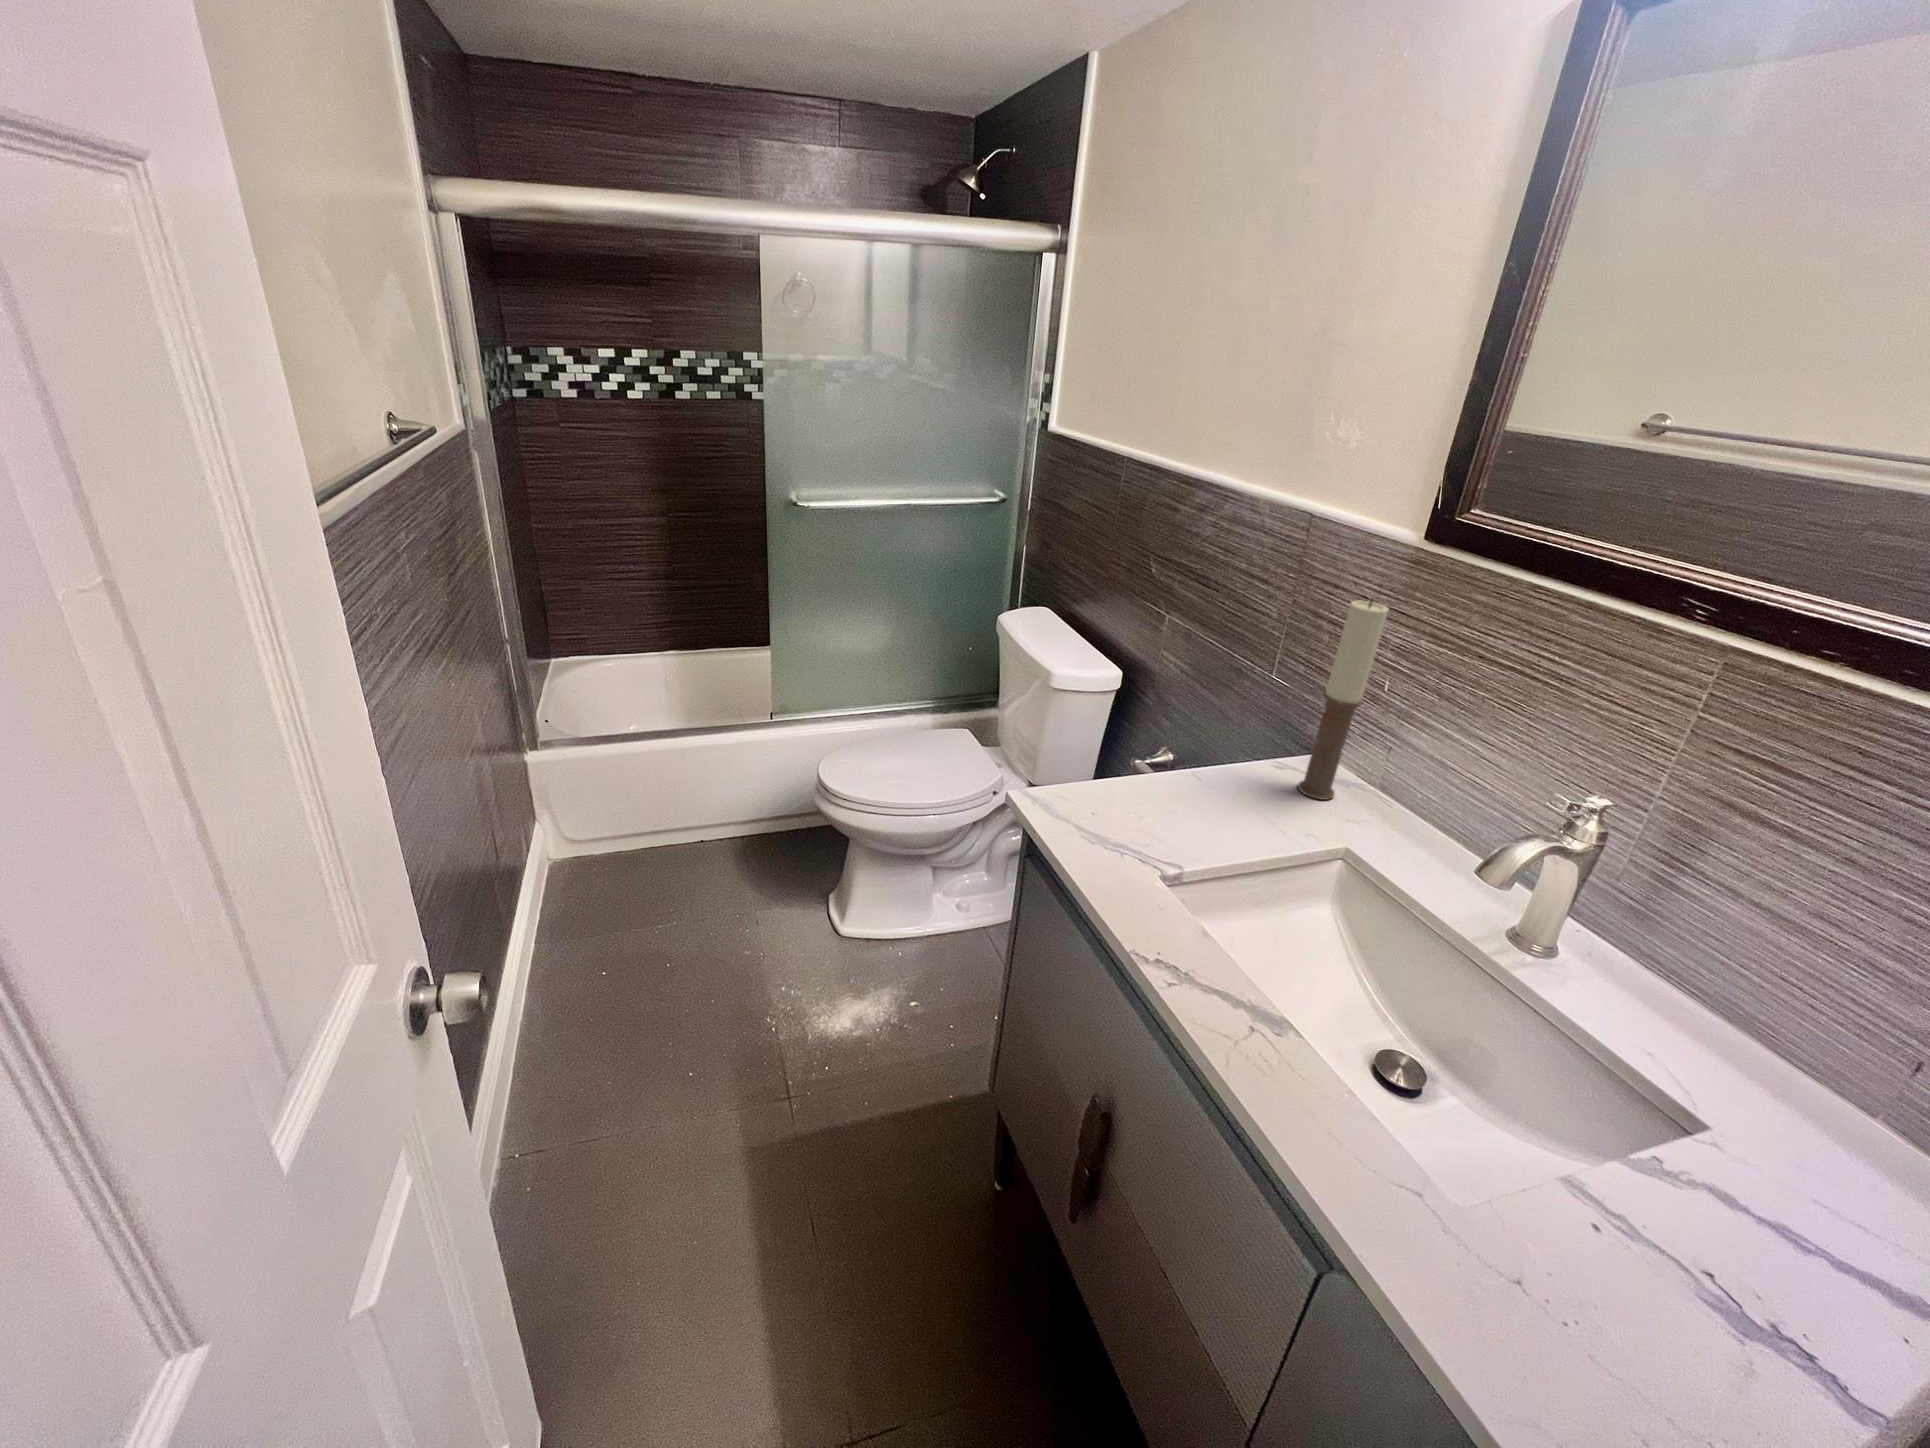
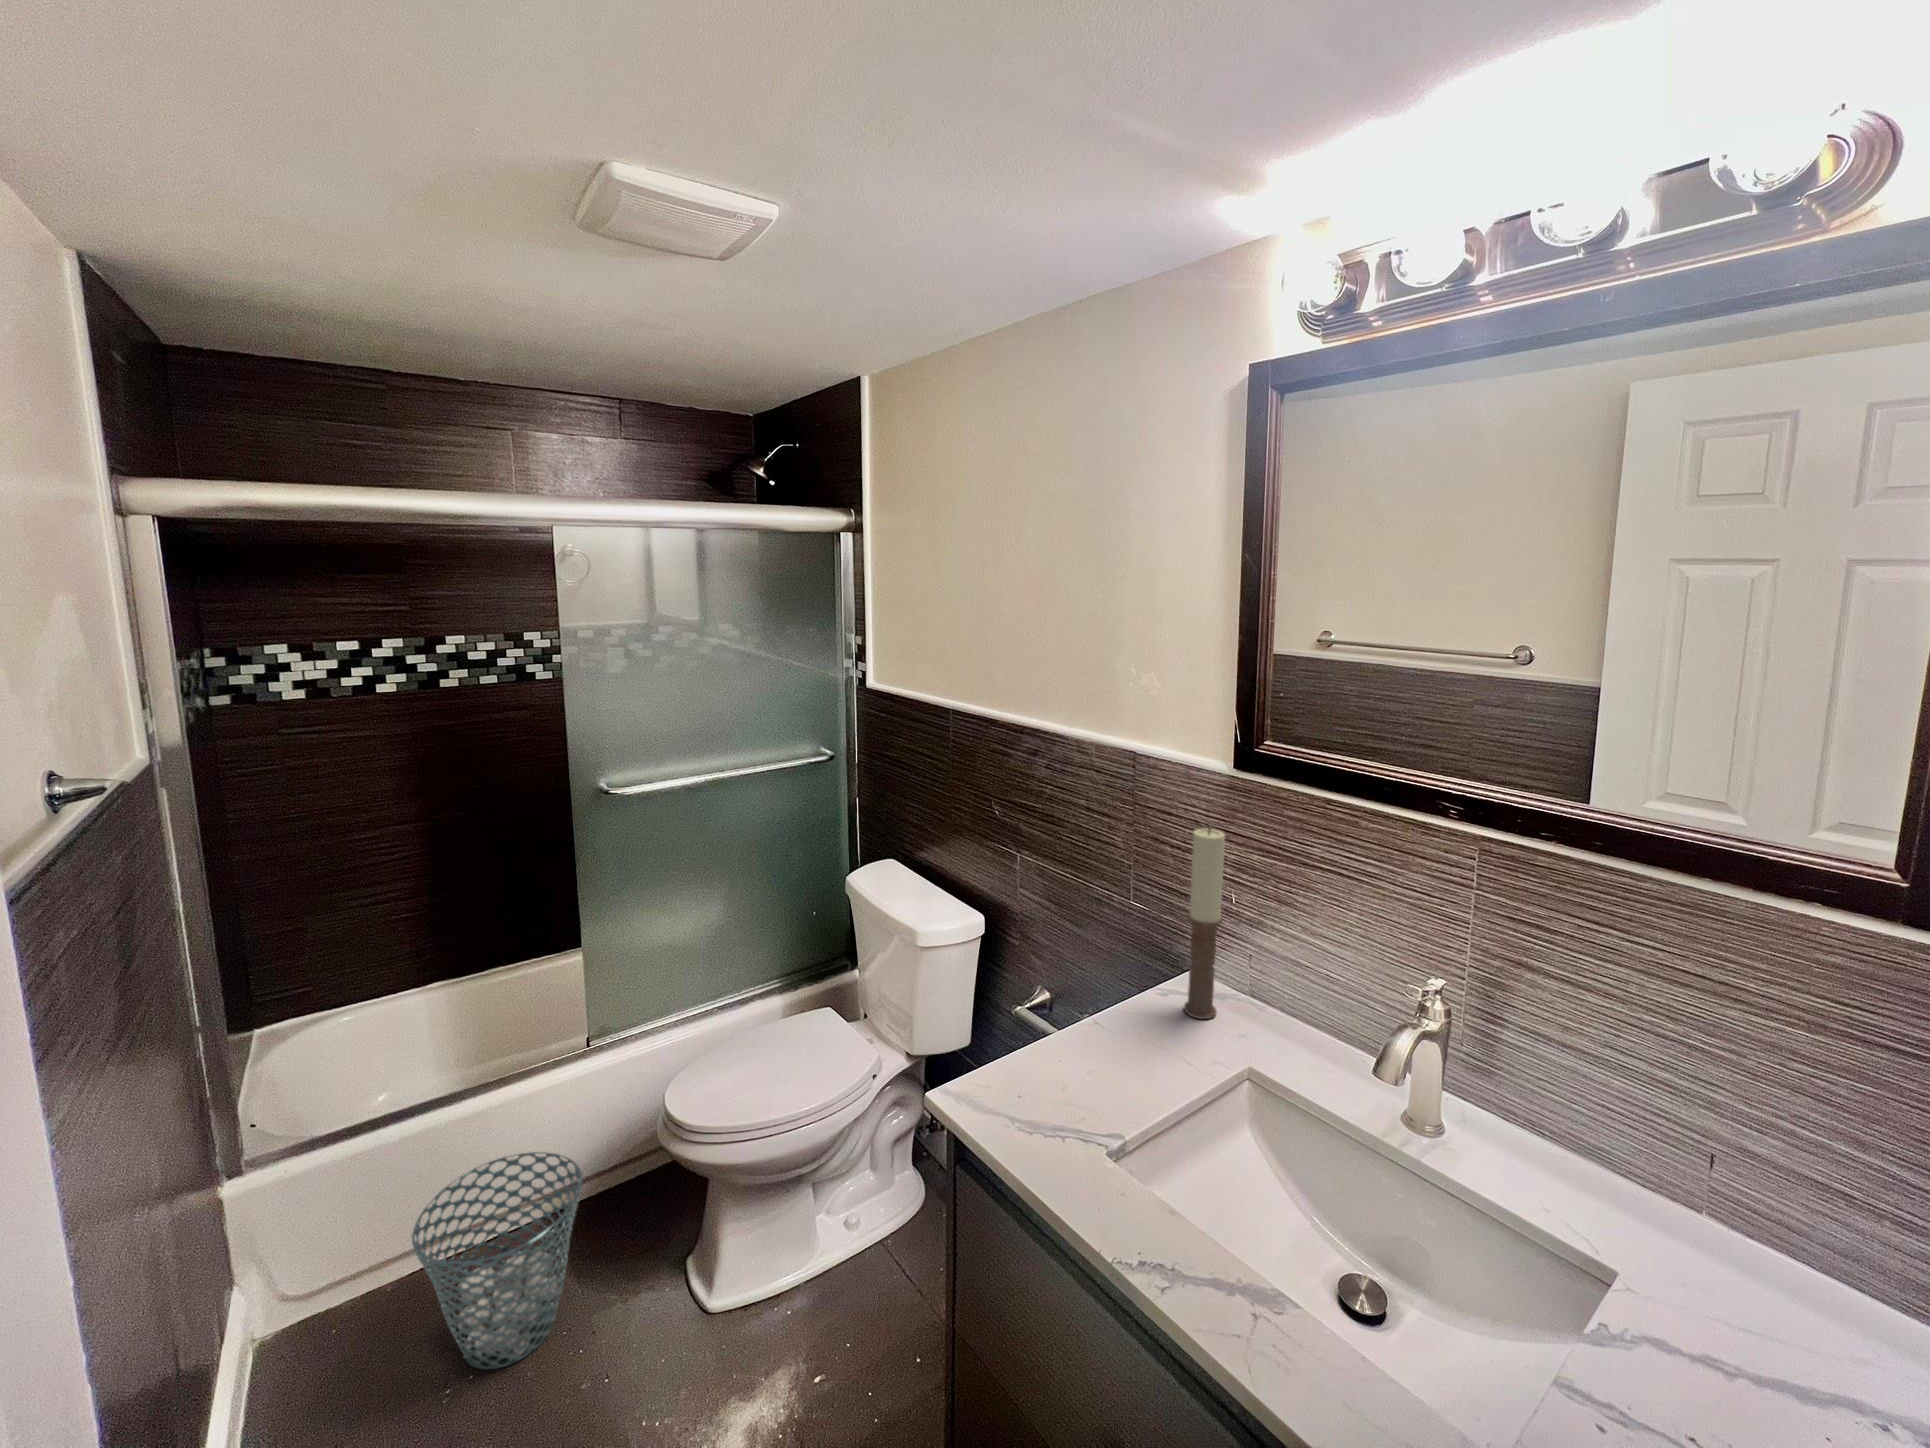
waste basket: none [637,785,756,926] -> present [412,1152,583,1369]

